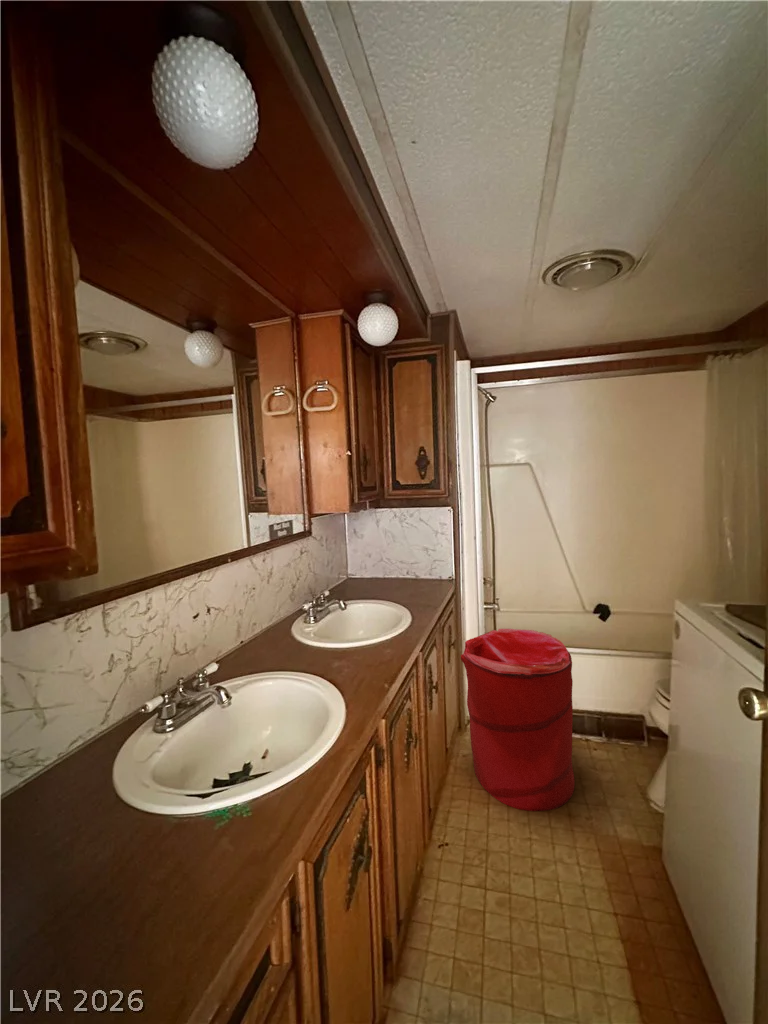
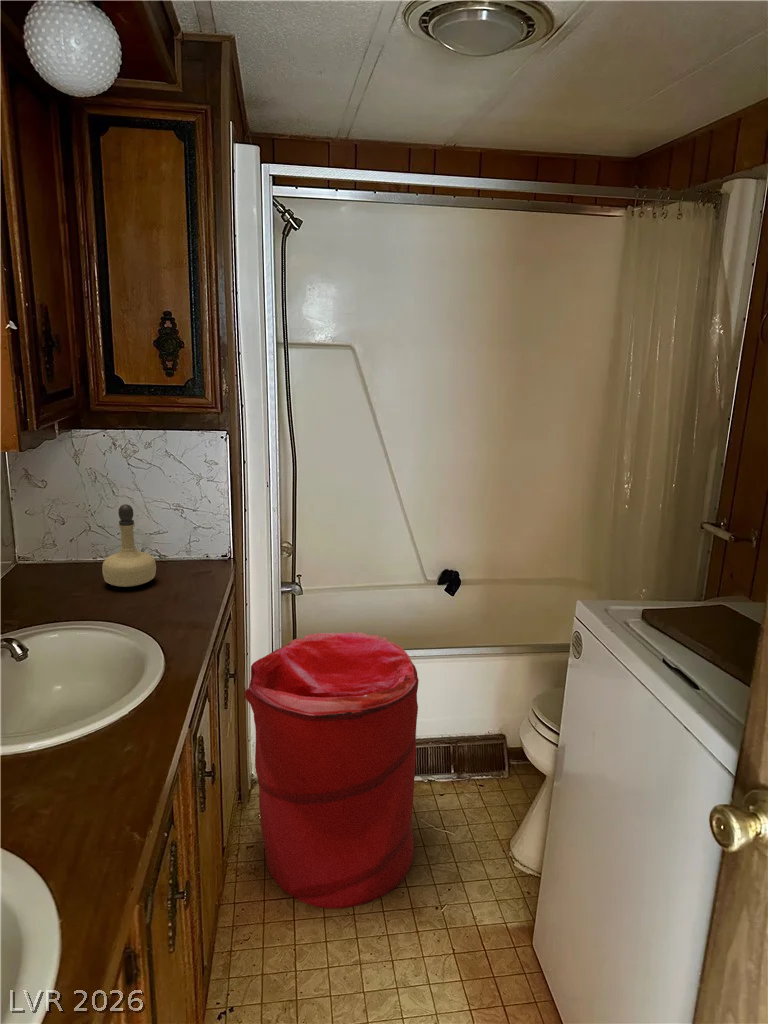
perfume bottle: none [387,545,413,588] -> present [102,504,156,587]

